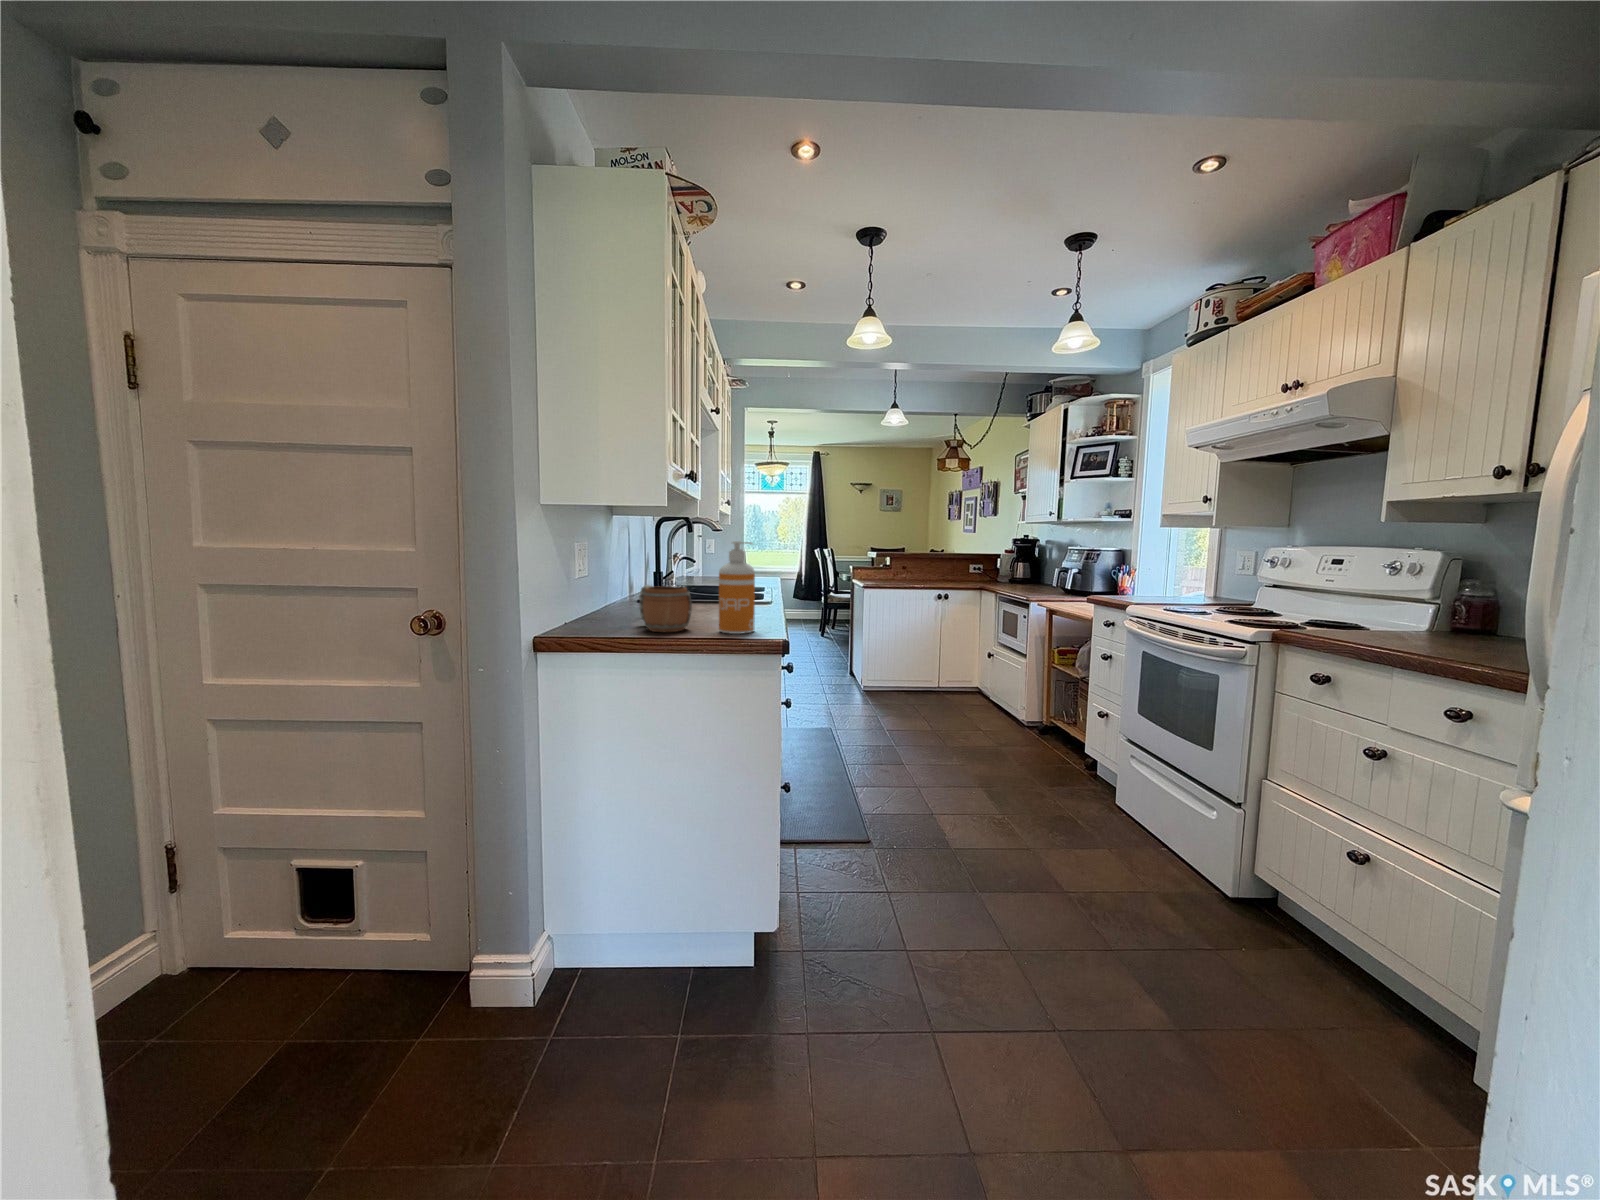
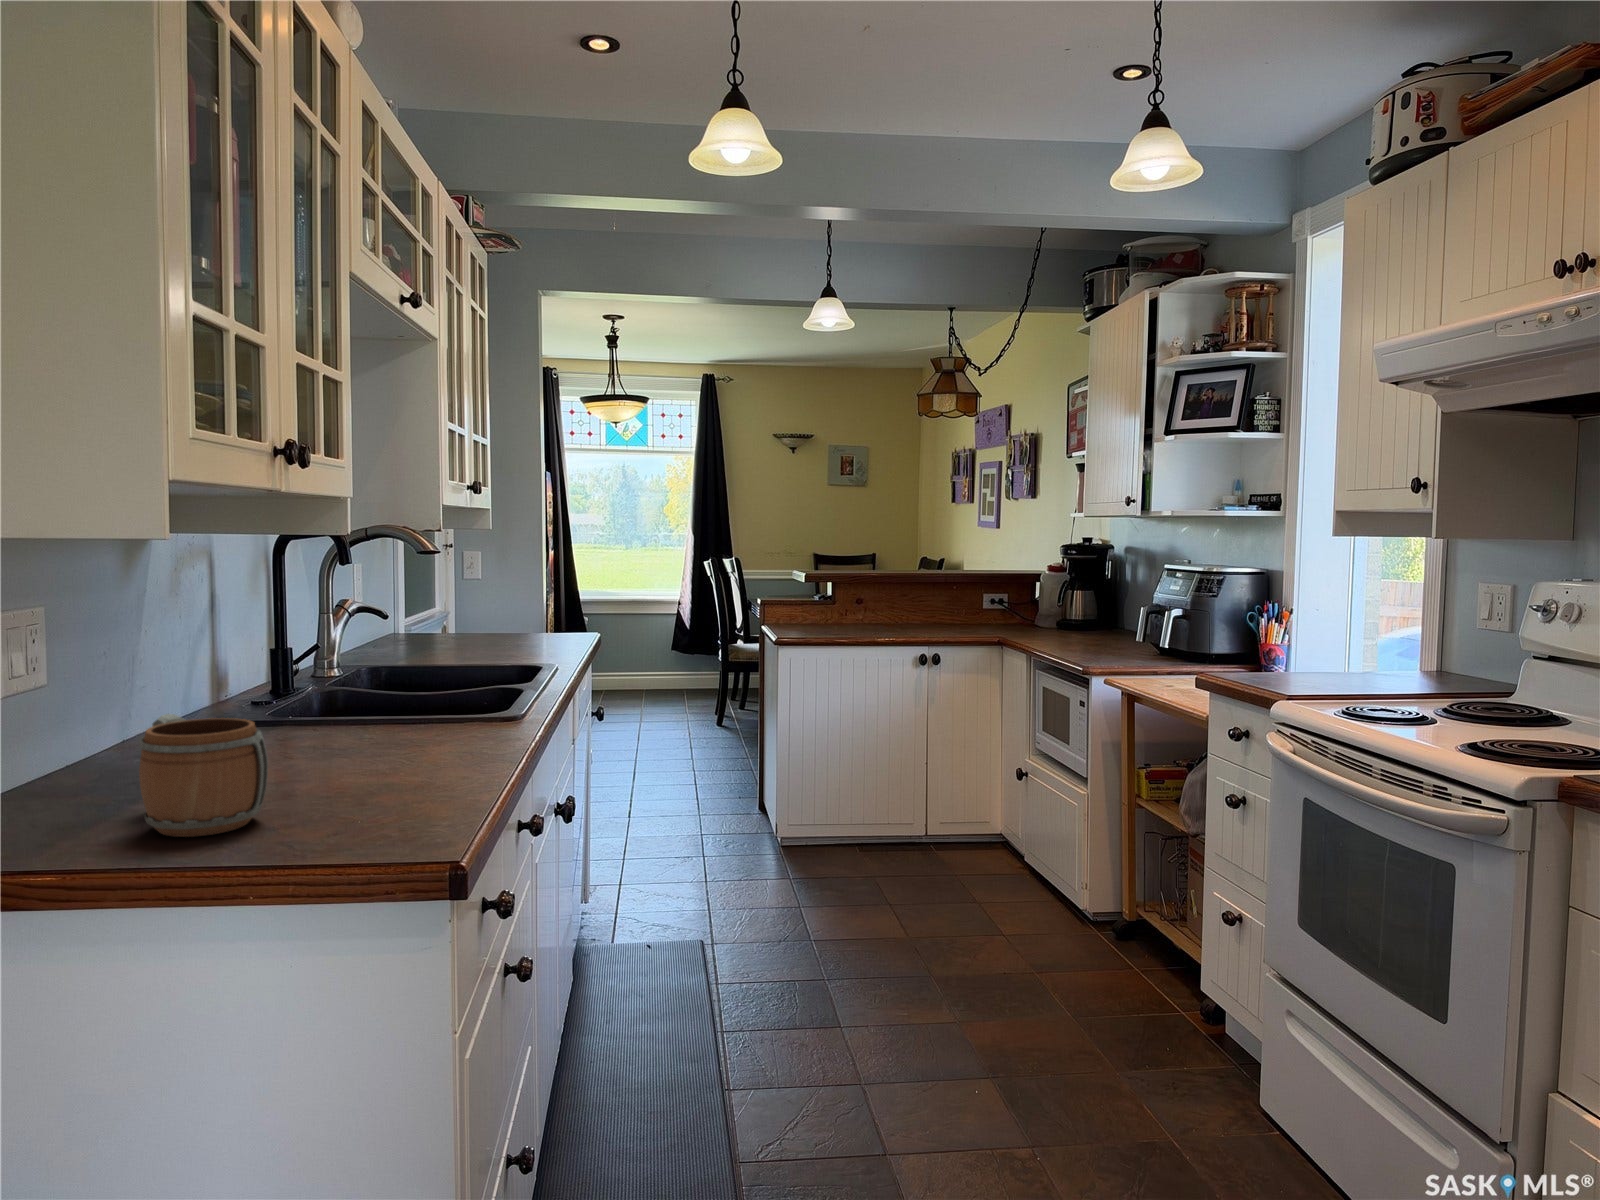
soap dispenser: present [719,541,755,634] -> none [323,614,418,837]

